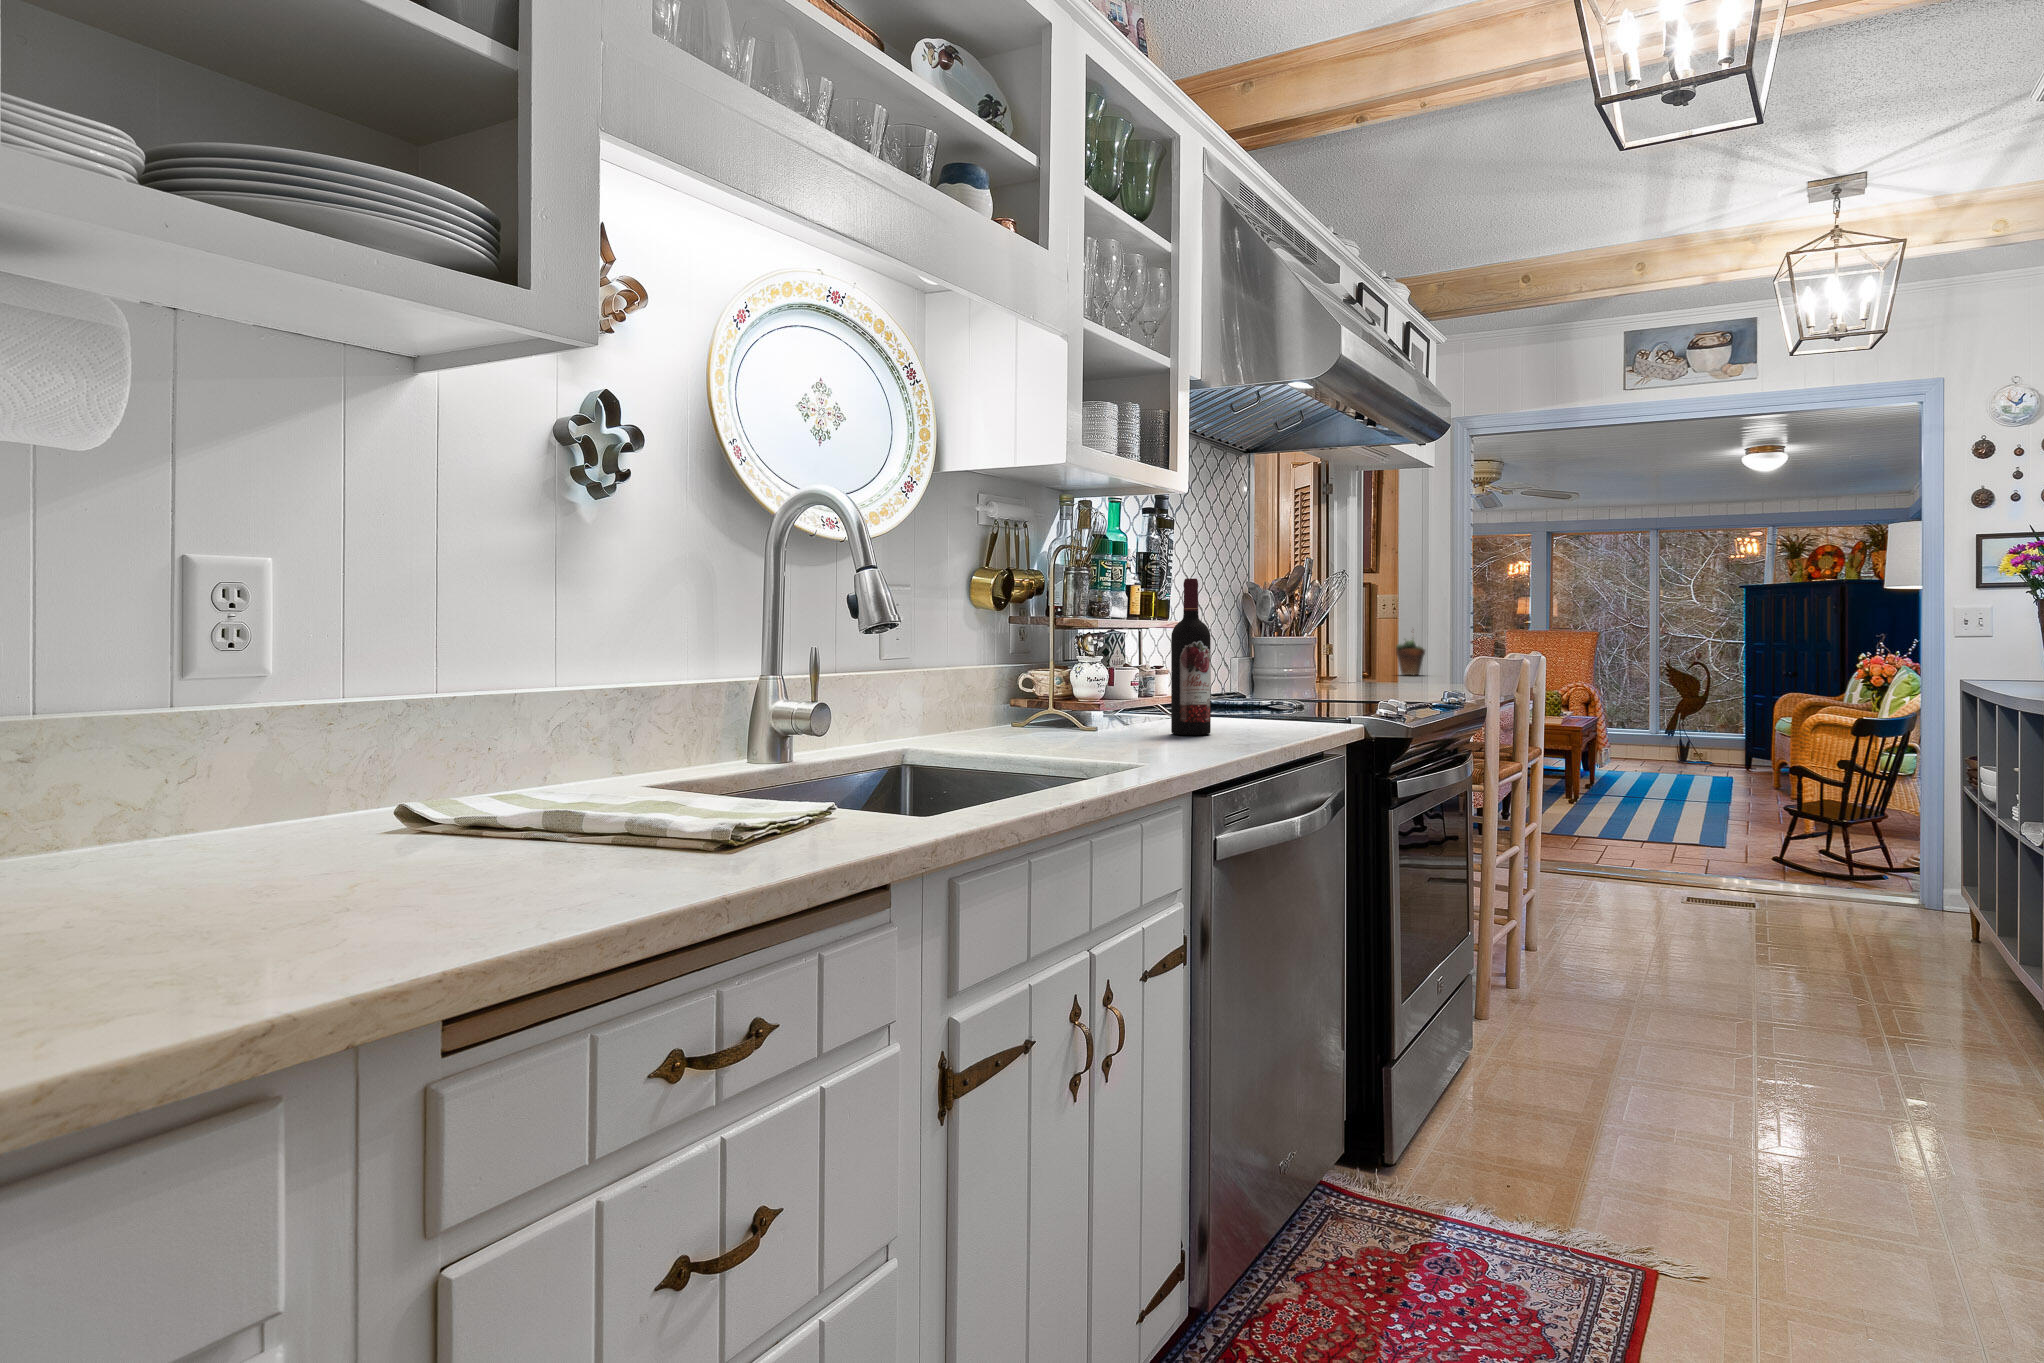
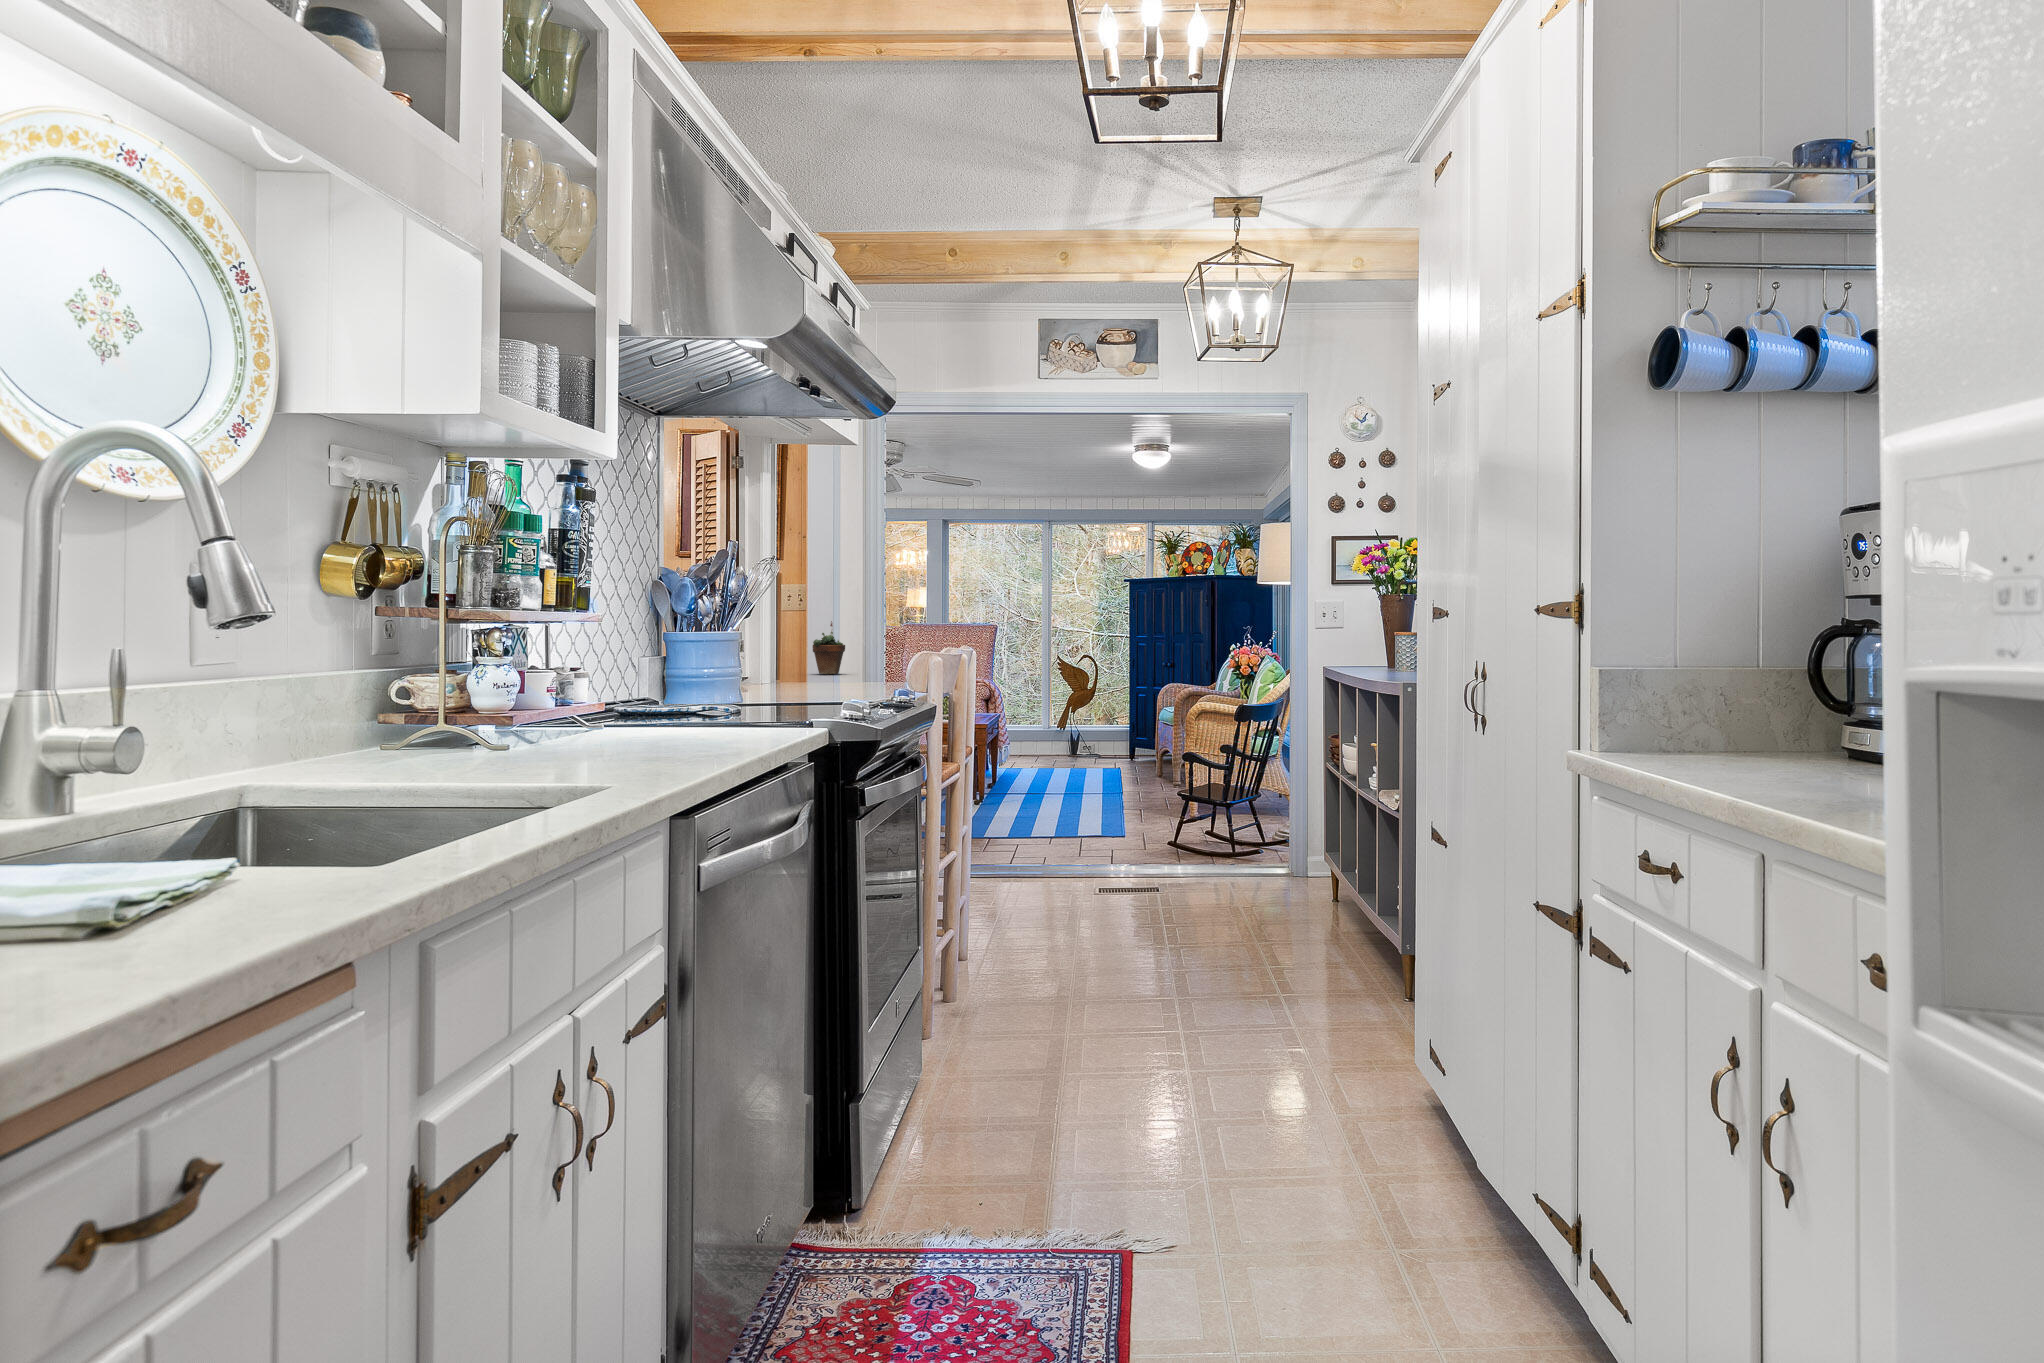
wine bottle: present [1171,578,1211,735] -> none [611,563,661,749]

